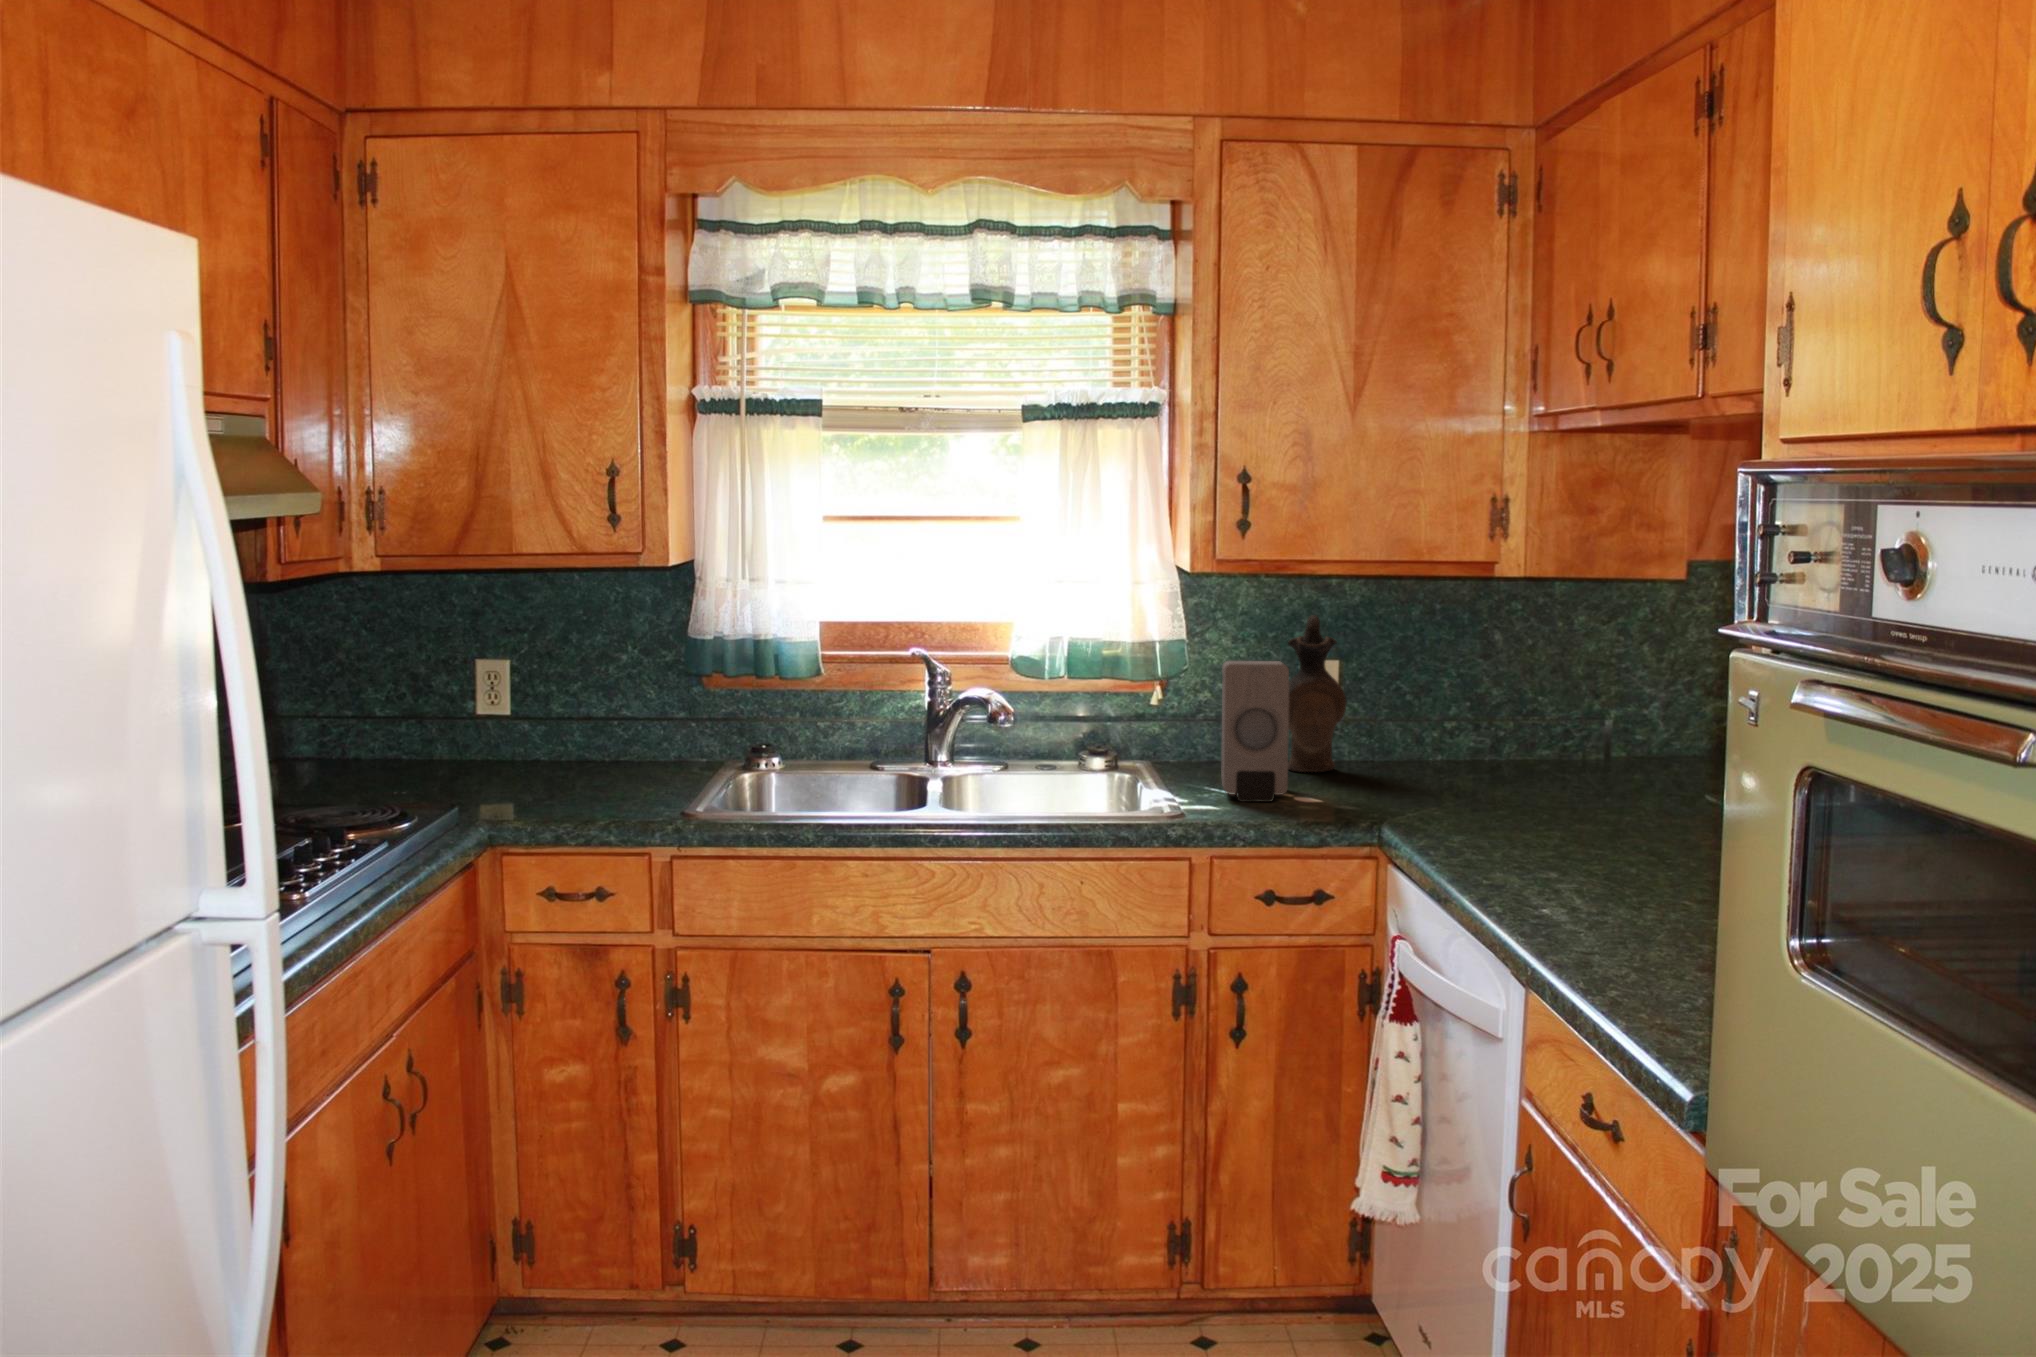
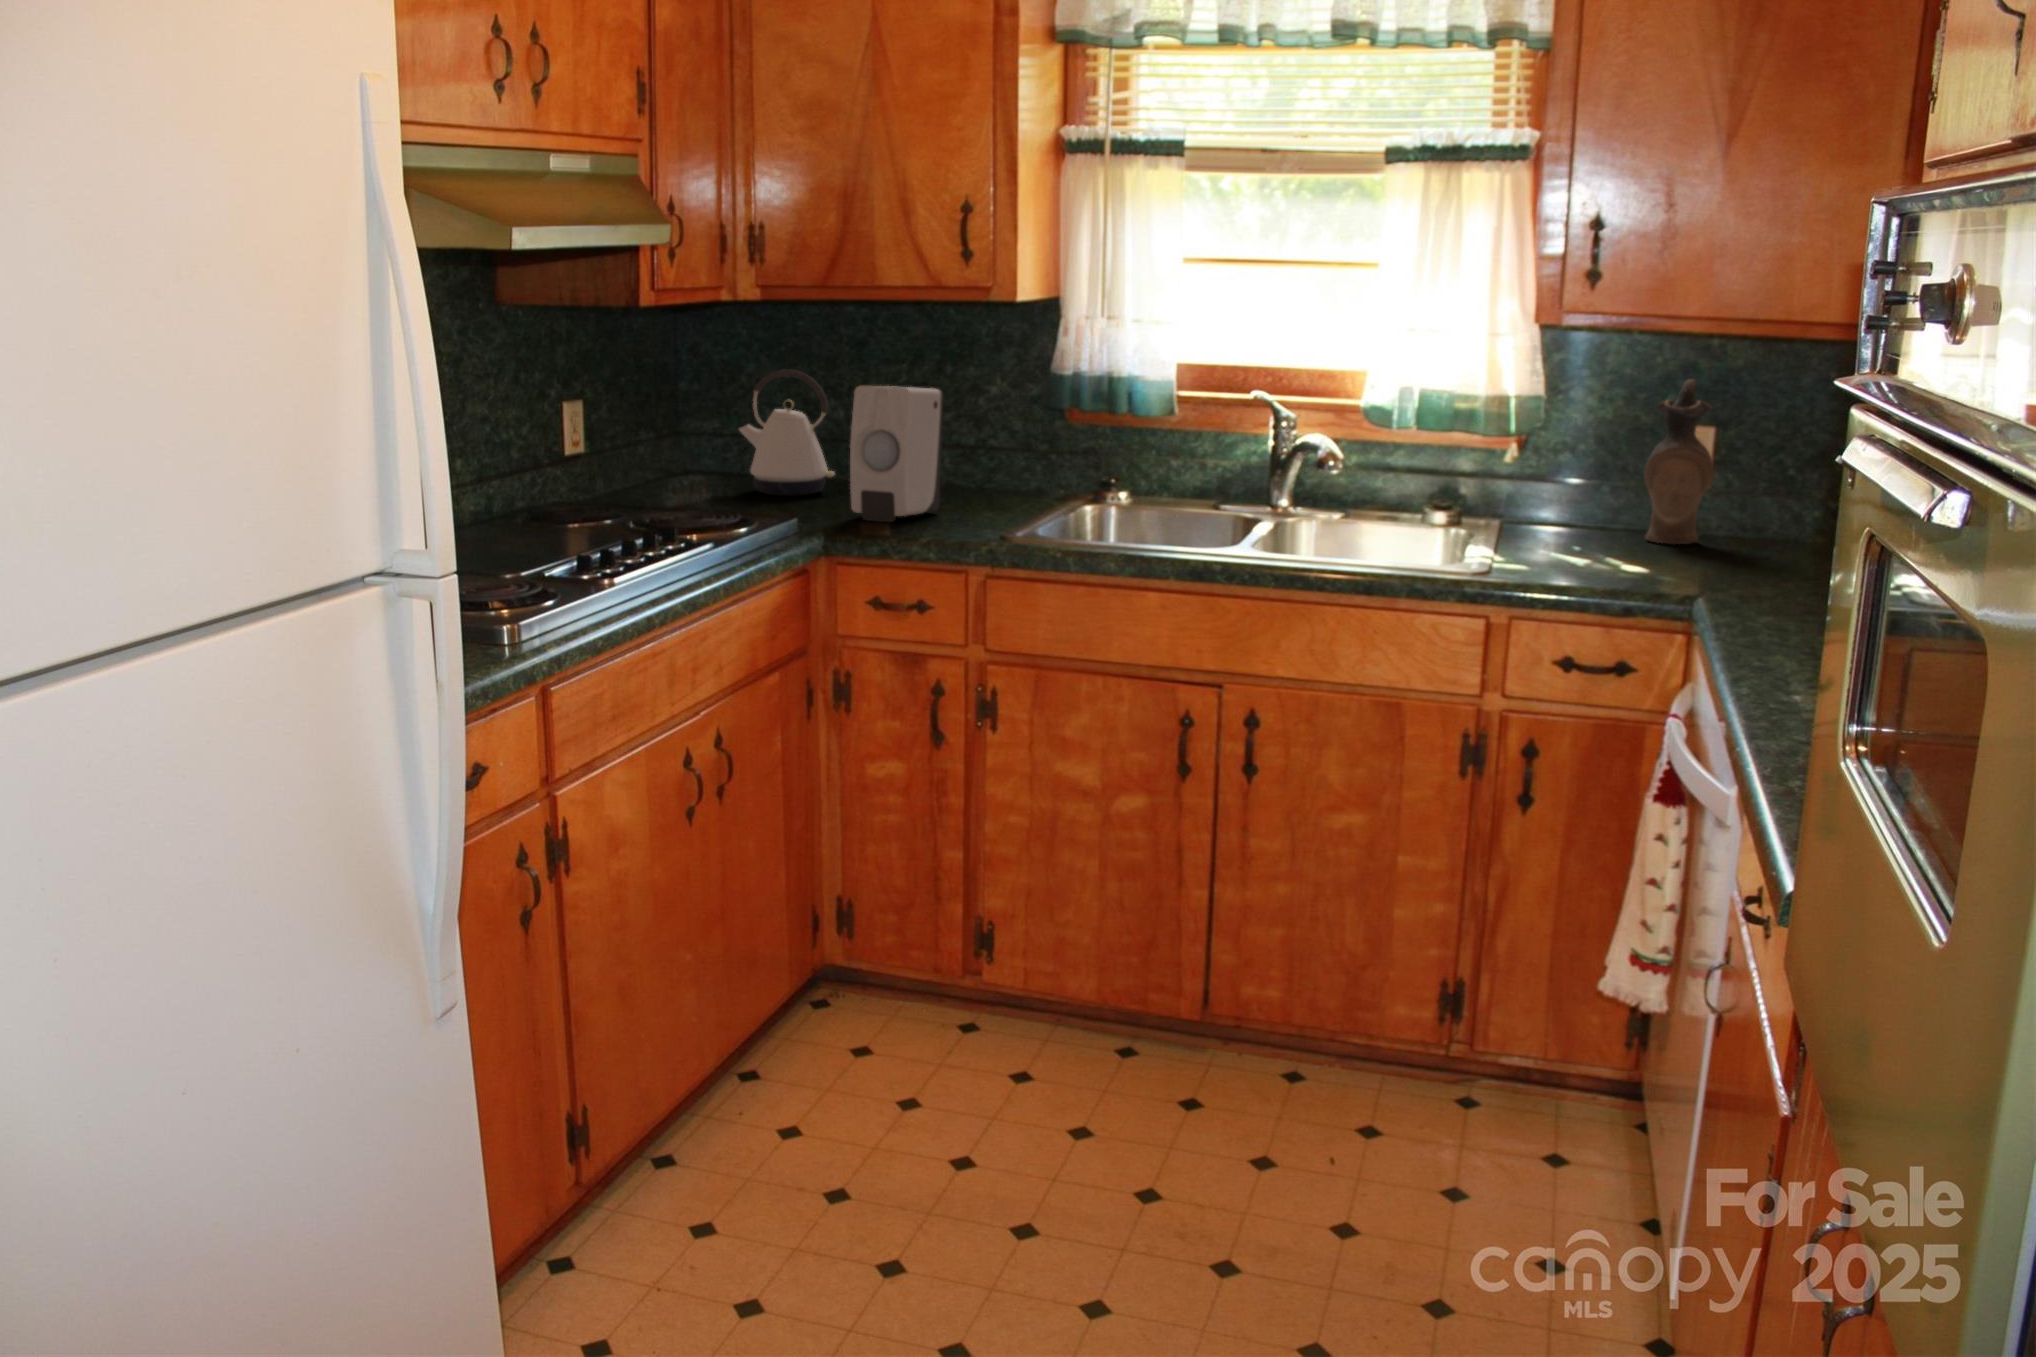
kettle: none [341,645,454,785] -> present [739,370,835,496]
soap dispenser: present [1221,661,1289,802] -> present [850,386,944,522]

